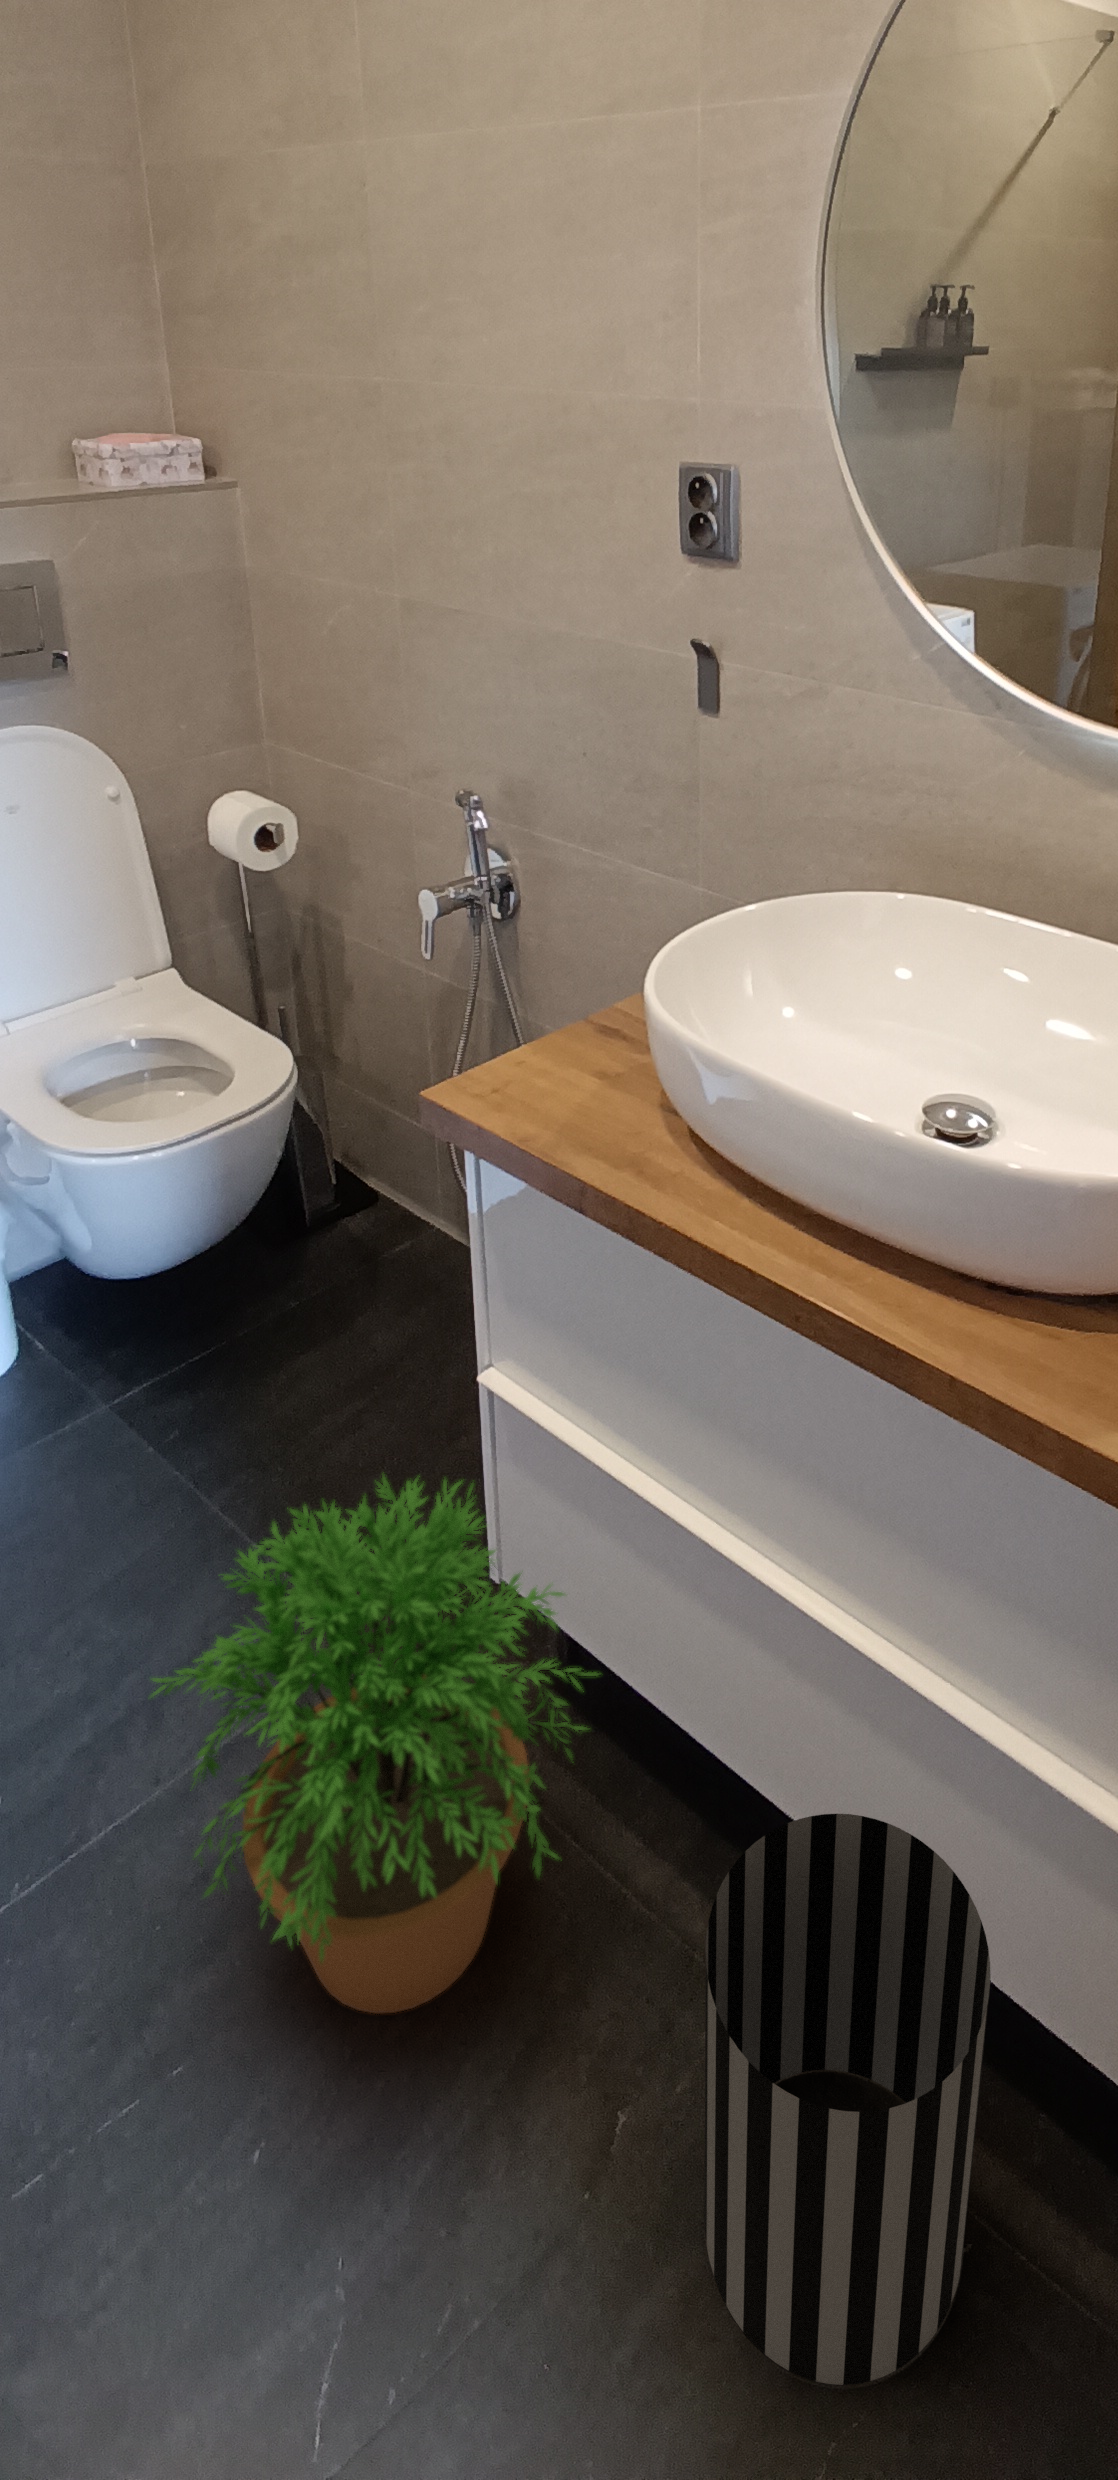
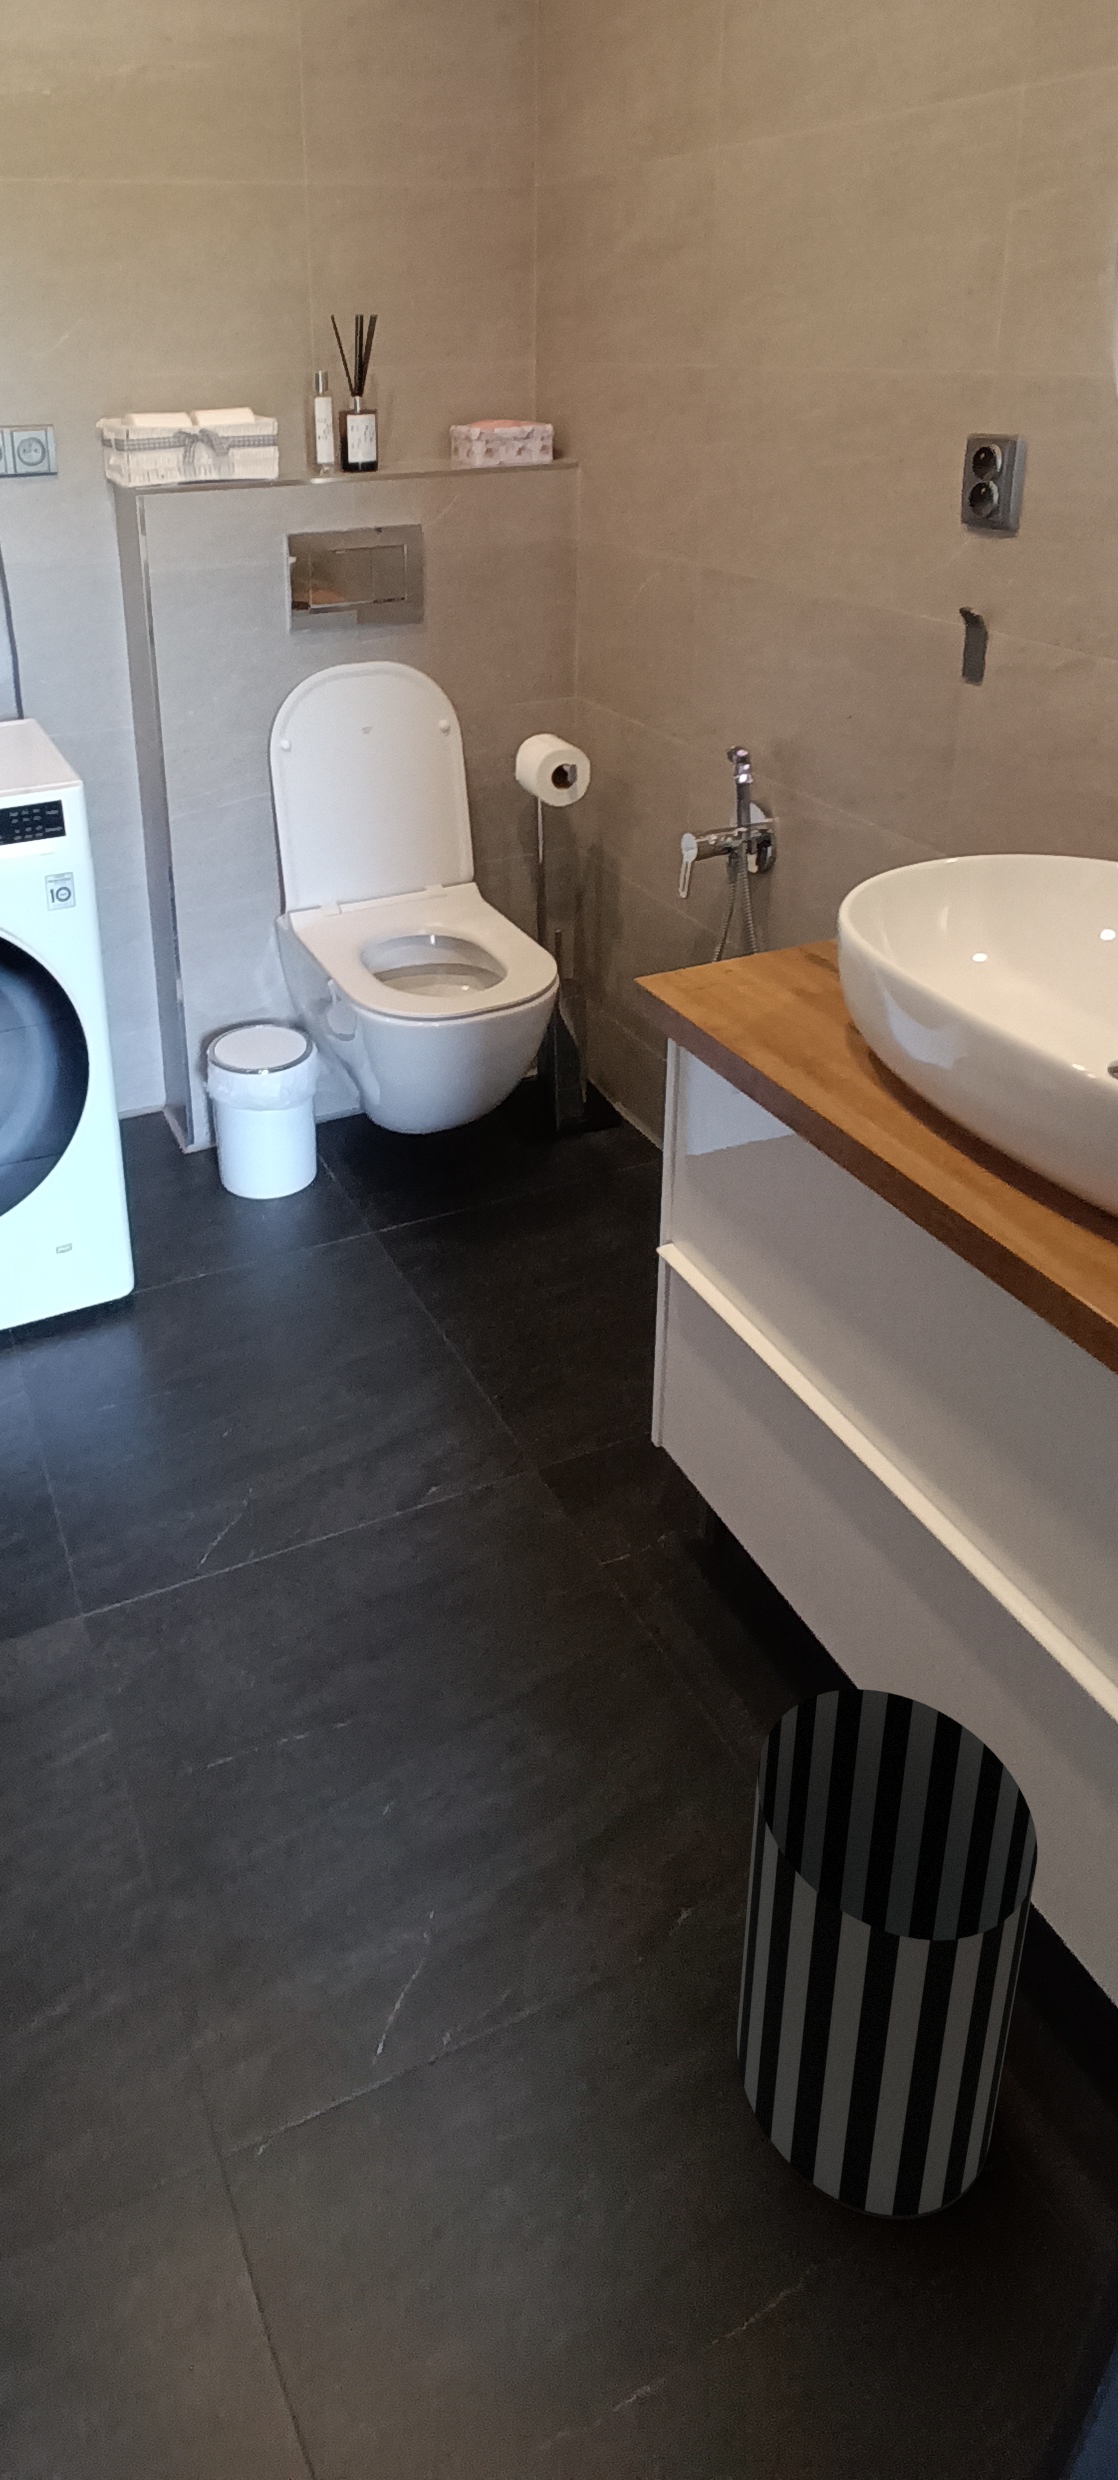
potted plant: present [152,1476,597,2014] -> none [356,1301,719,1752]

